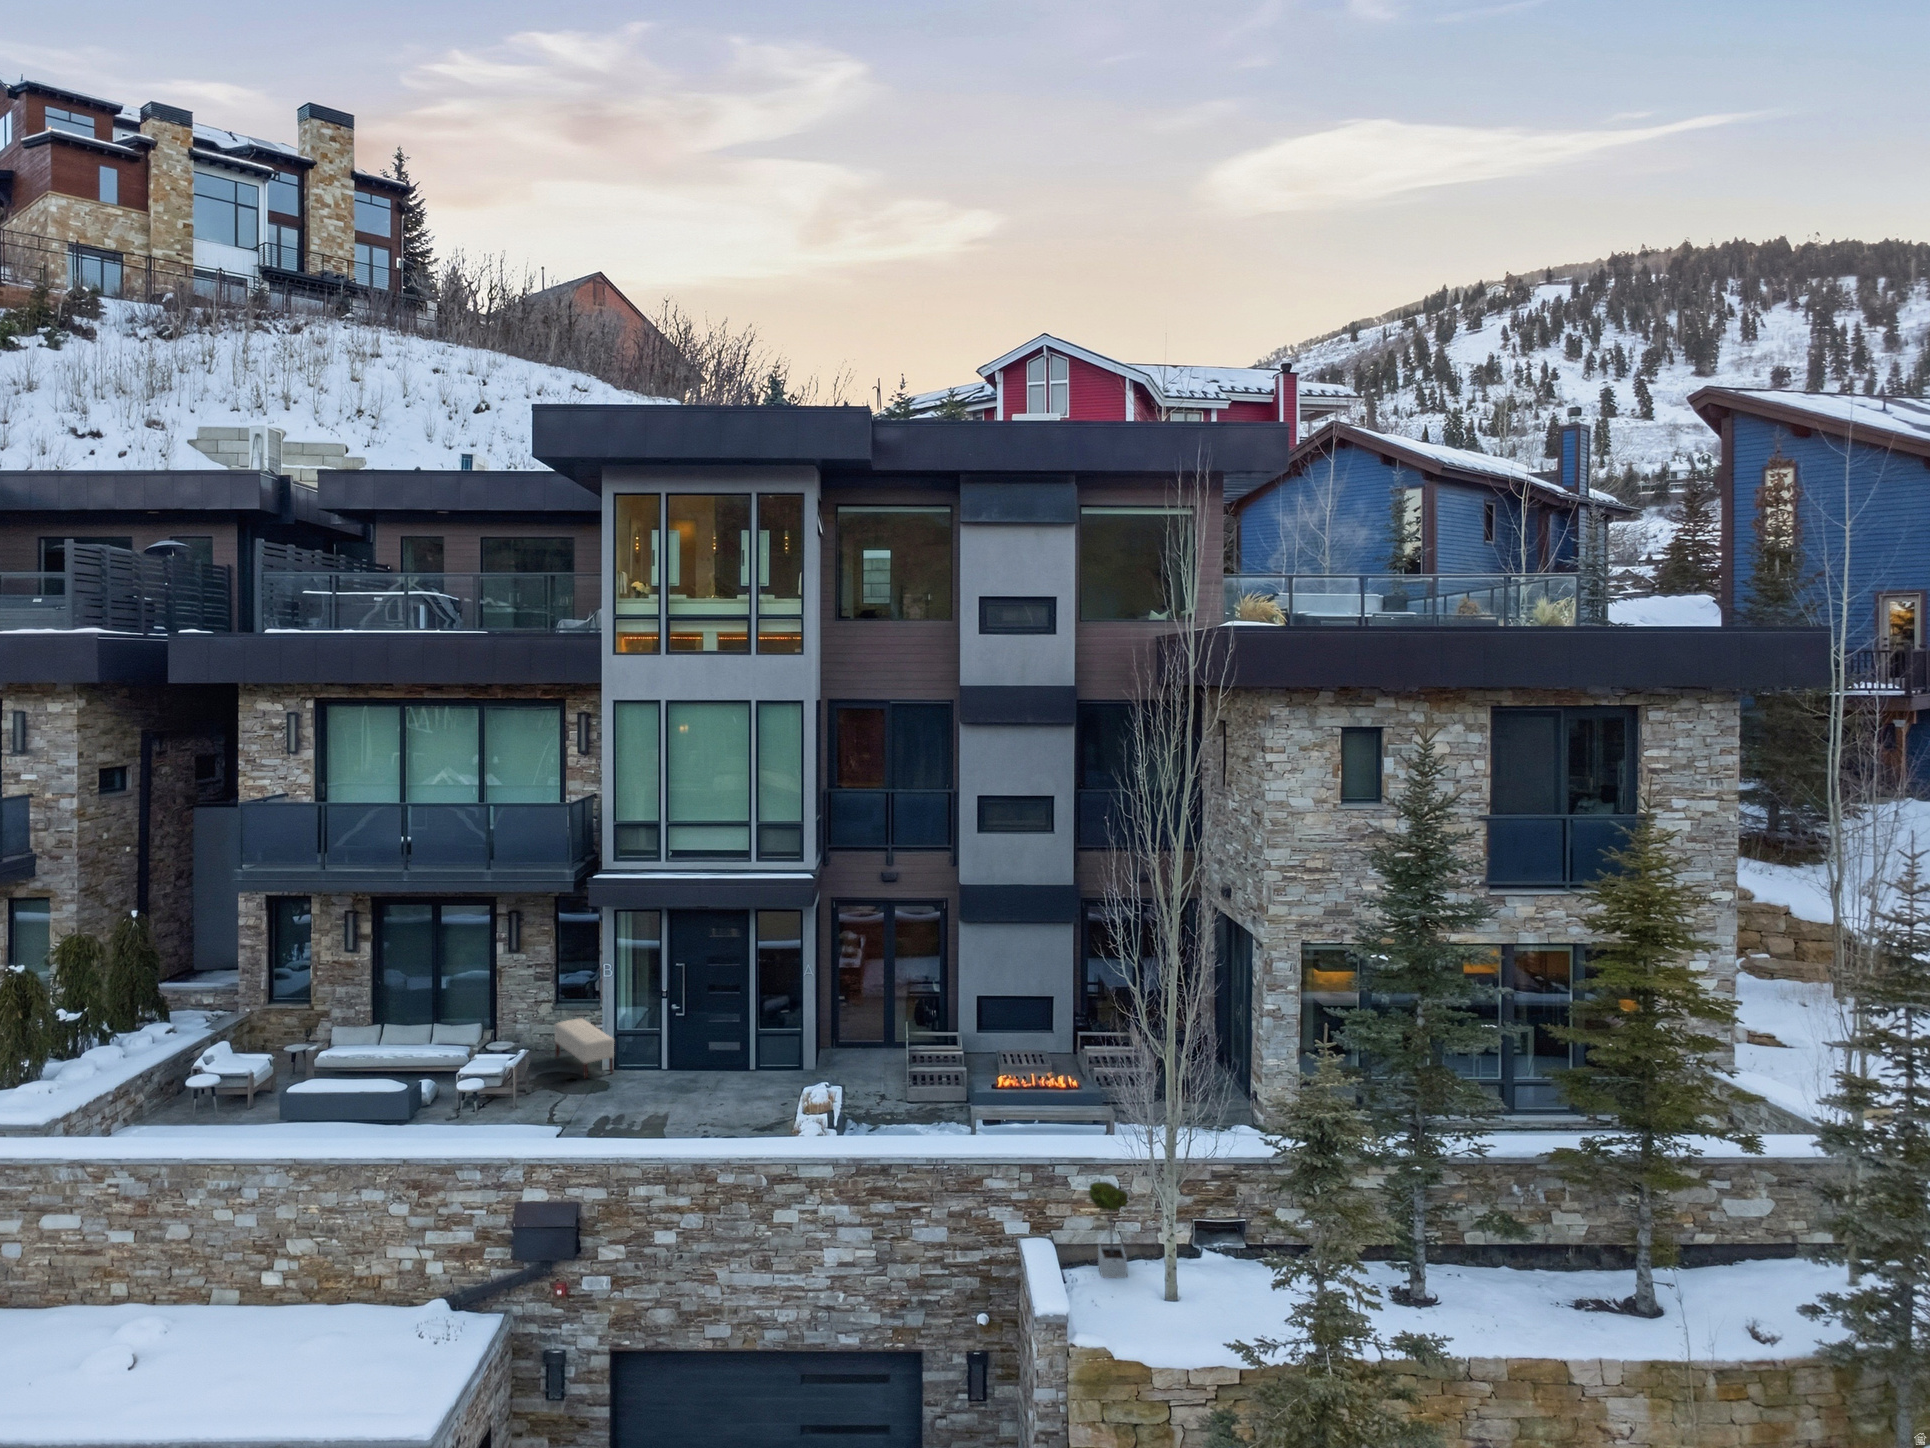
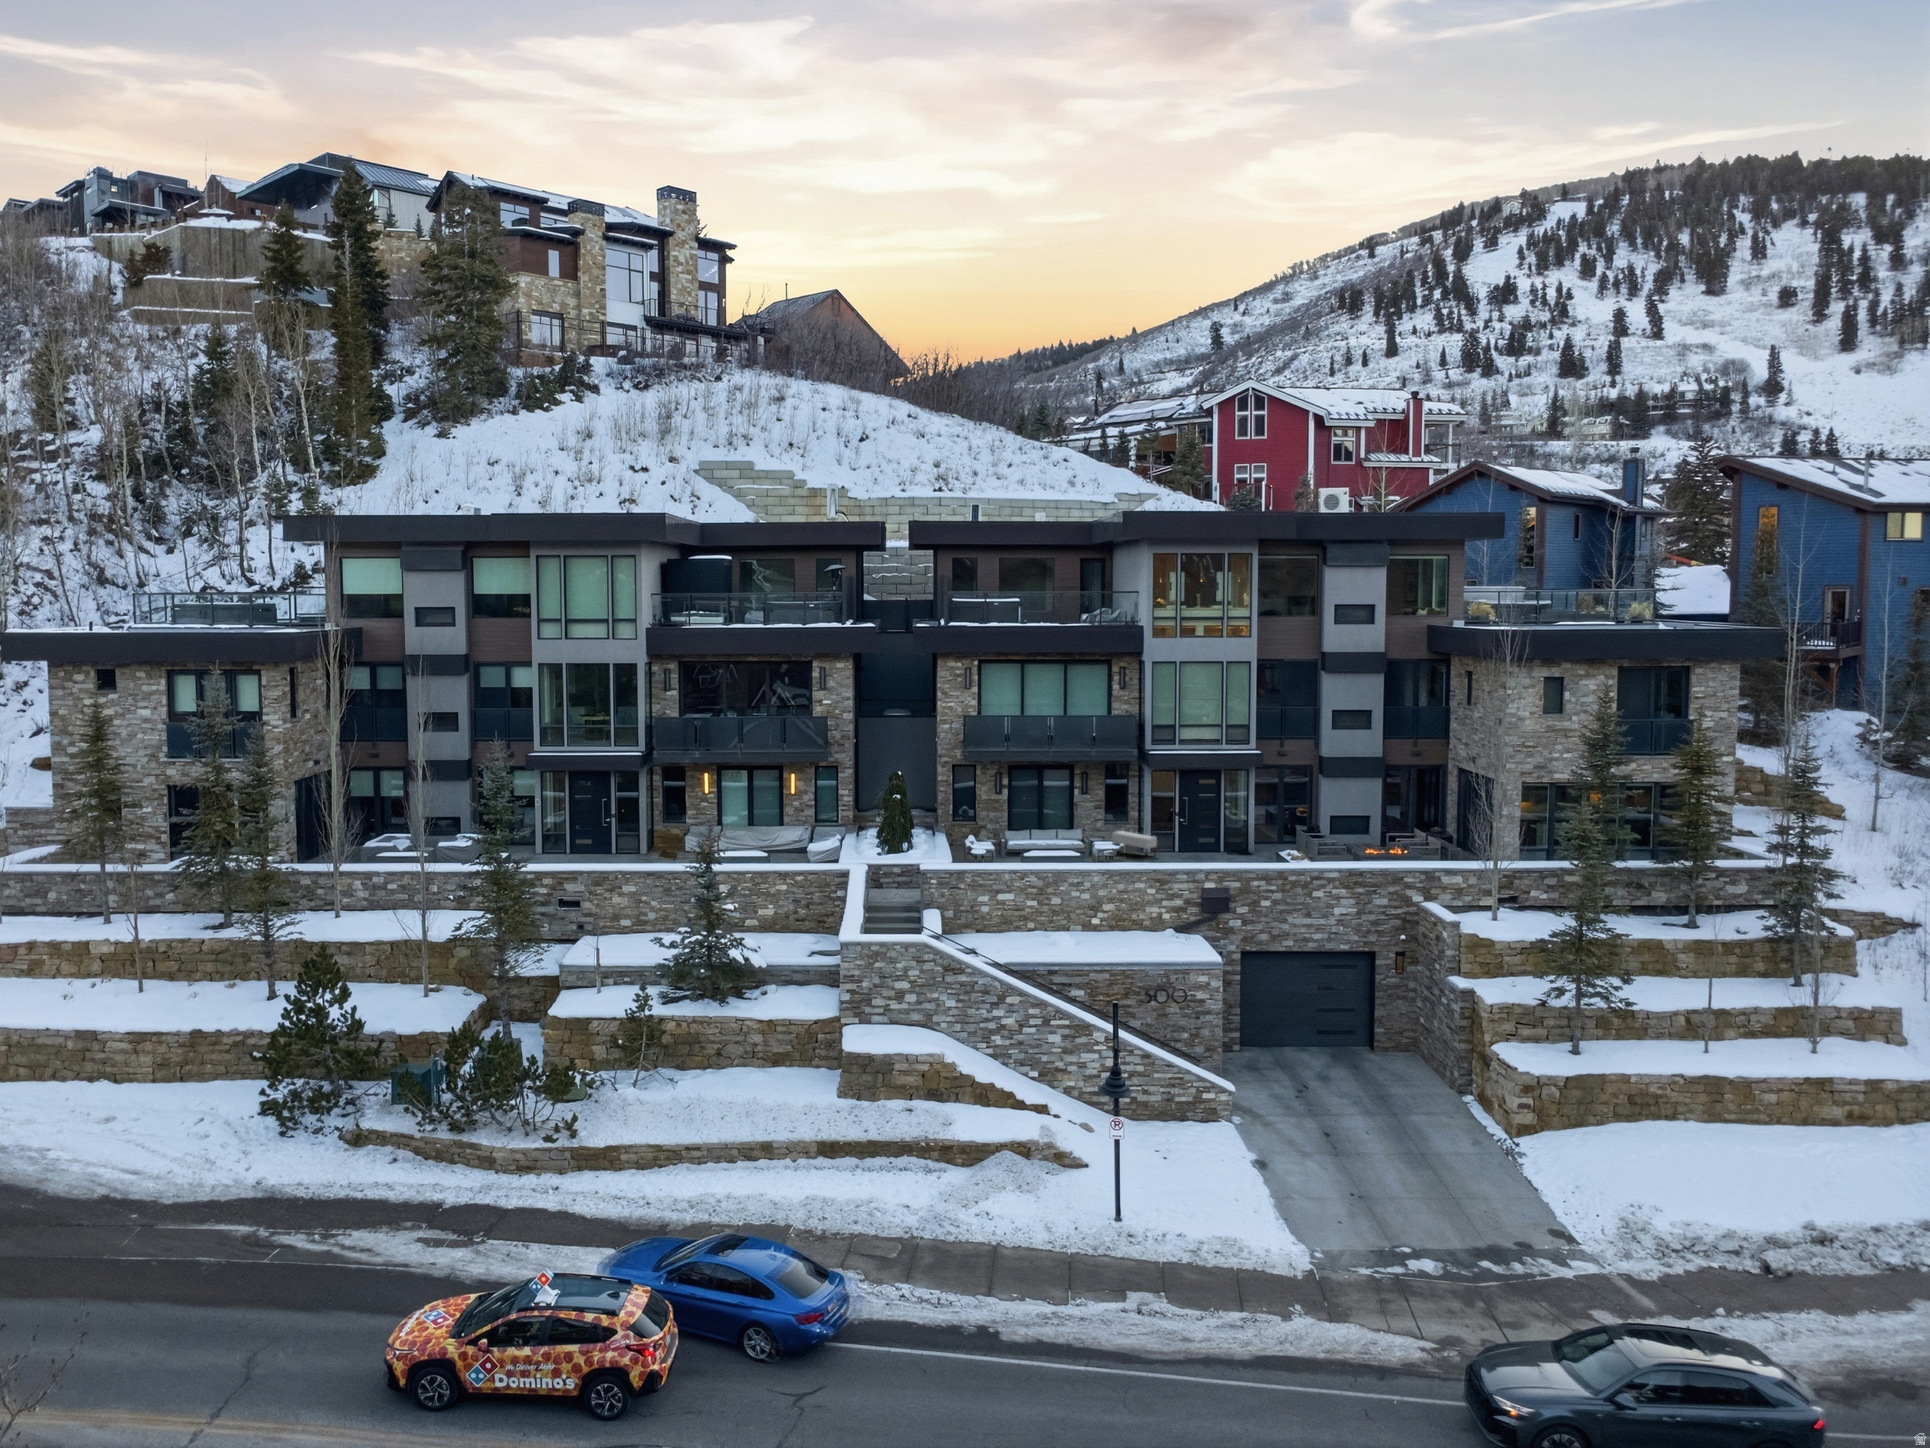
potted tree: present [1089,1182,1129,1278] -> none [1456,875,1476,915]

